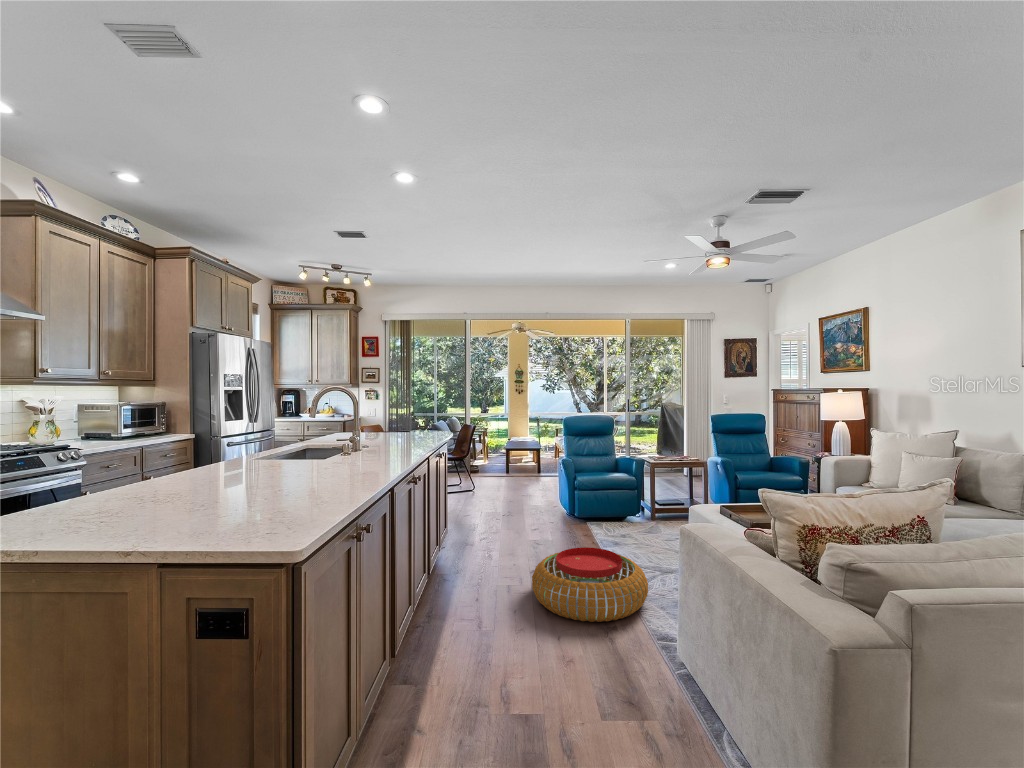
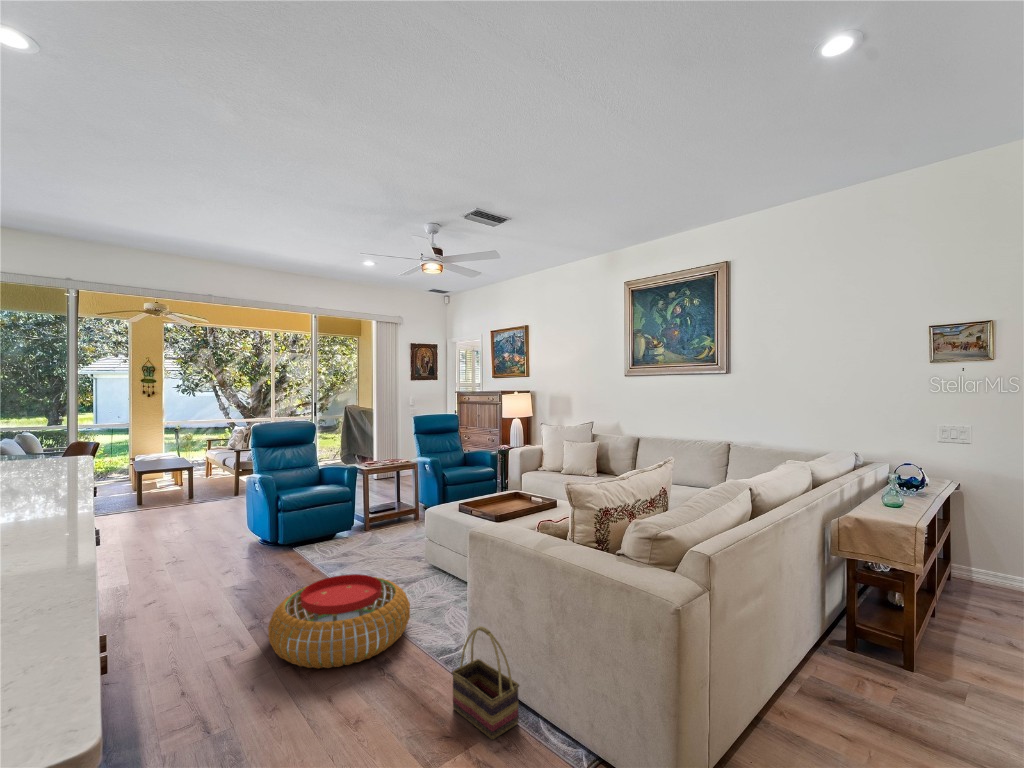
basket: none [647,616,704,725] -> present [452,626,519,740]

